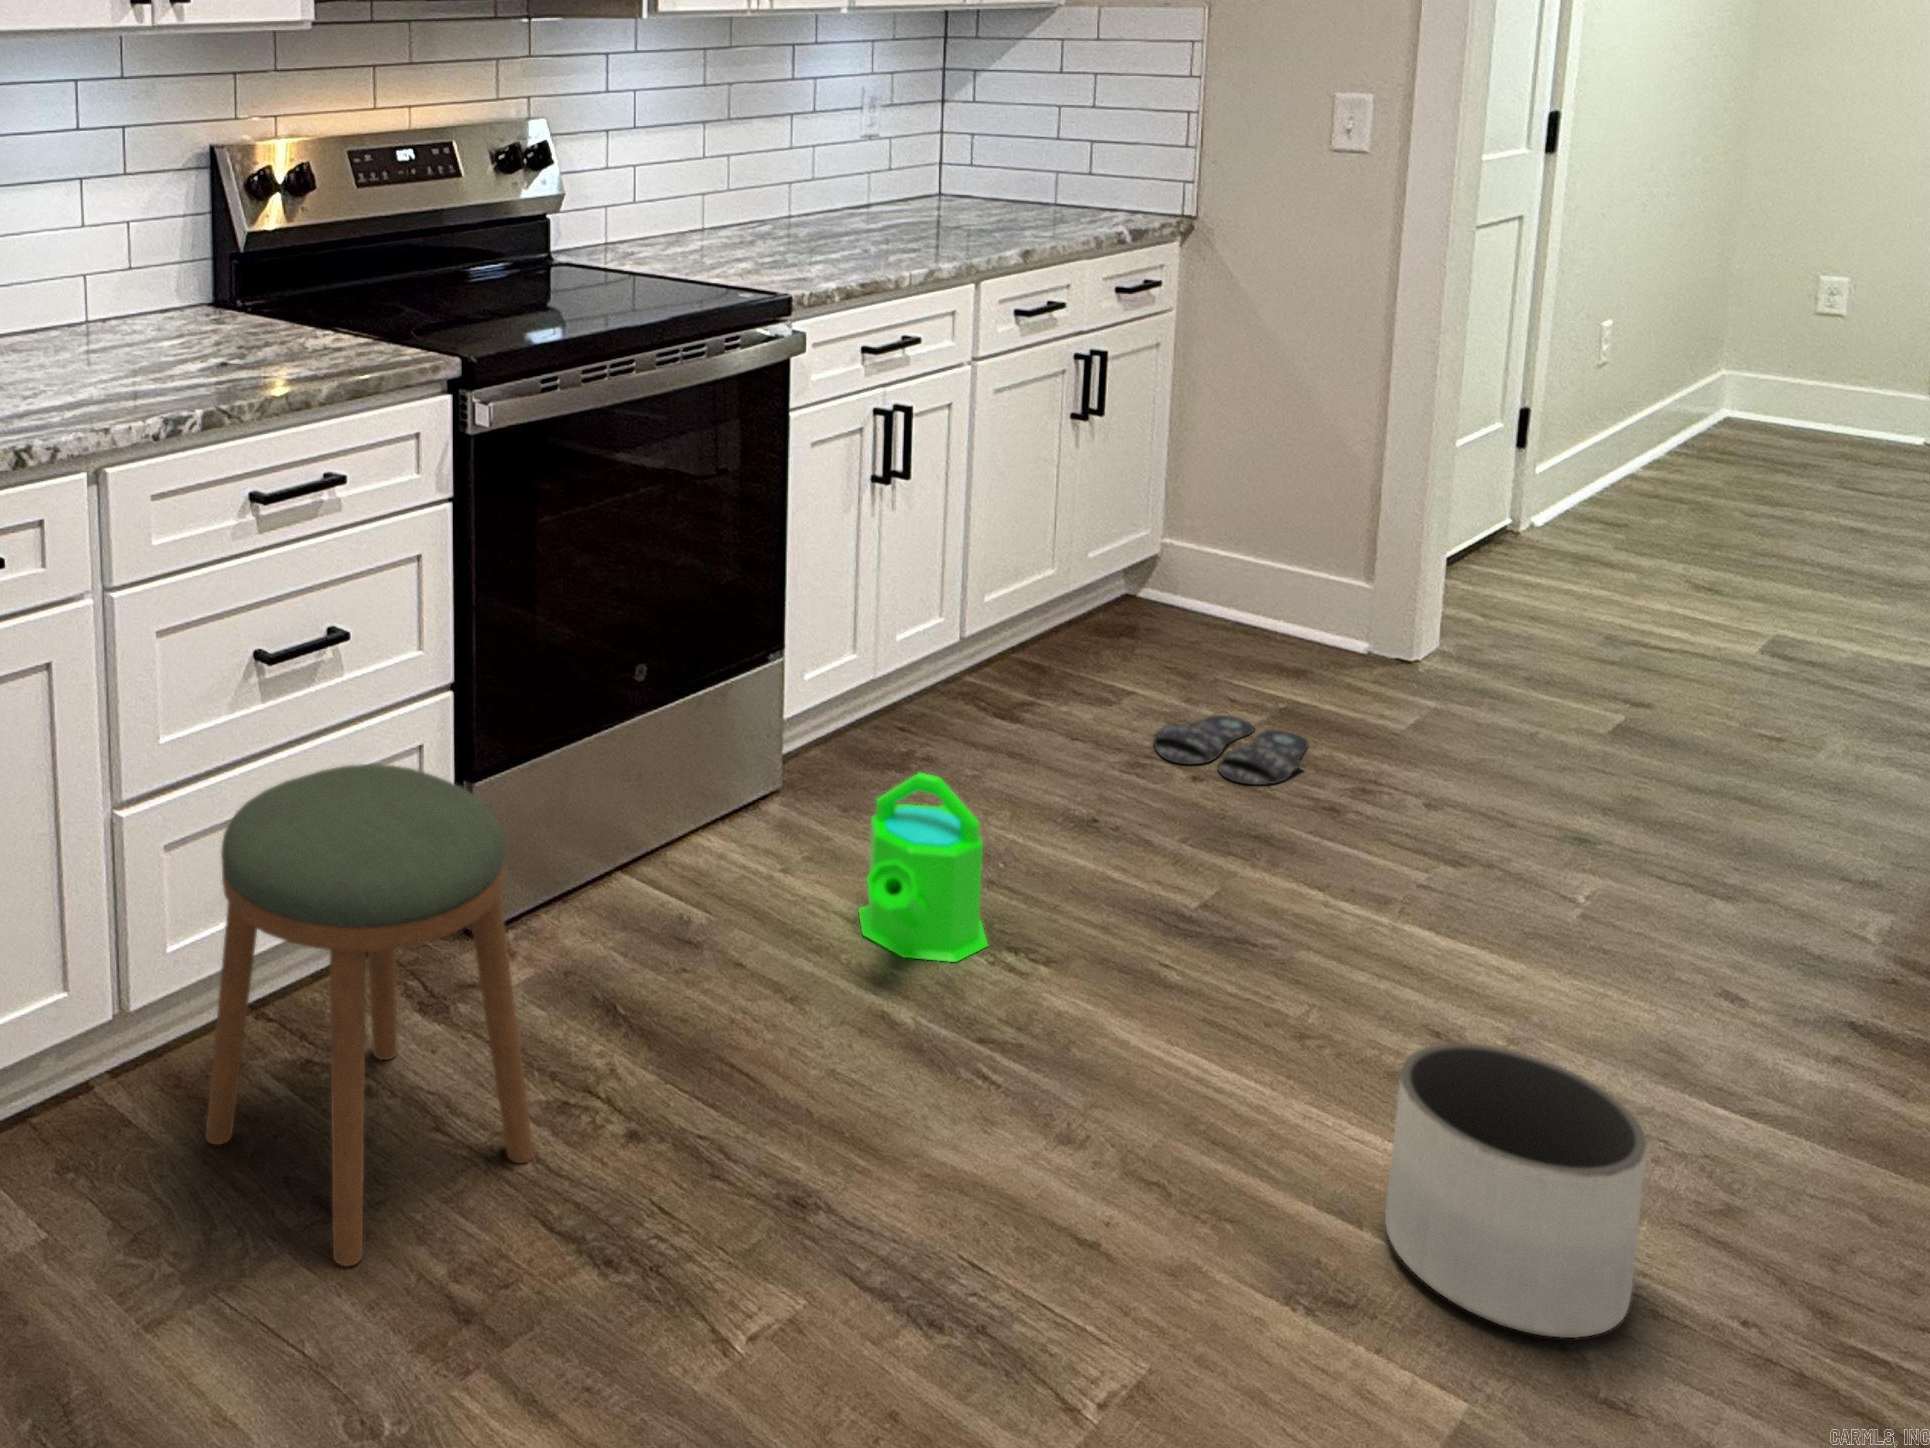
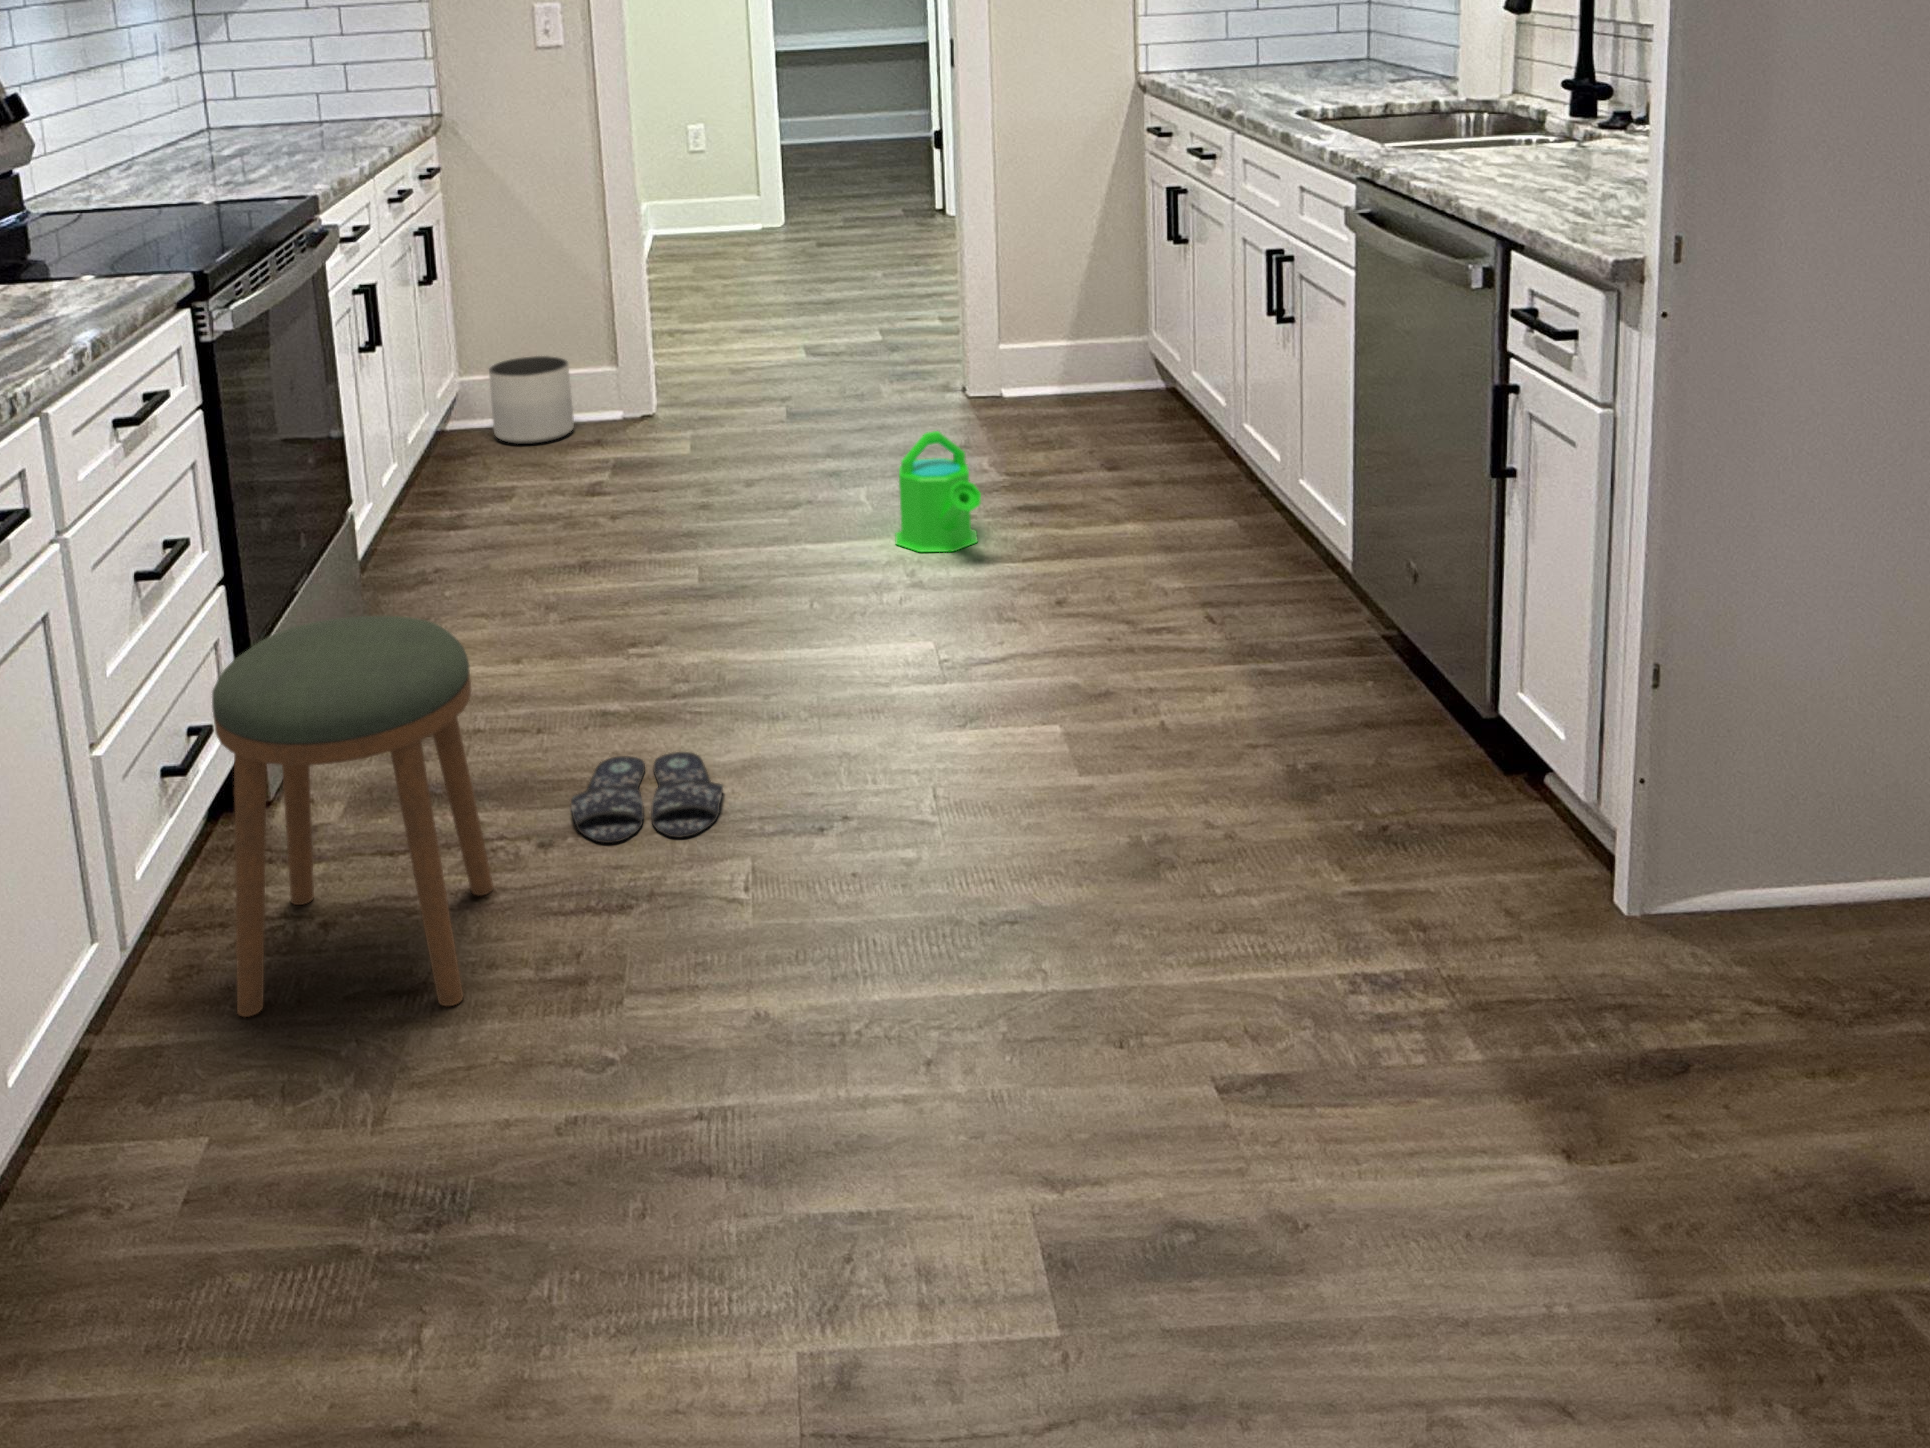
slippers: present [1154,715,1308,785] -> present [571,752,723,843]
watering can: present [859,772,988,962] -> present [895,431,981,552]
planter: present [1385,1044,1647,1338] -> present [489,356,574,444]

